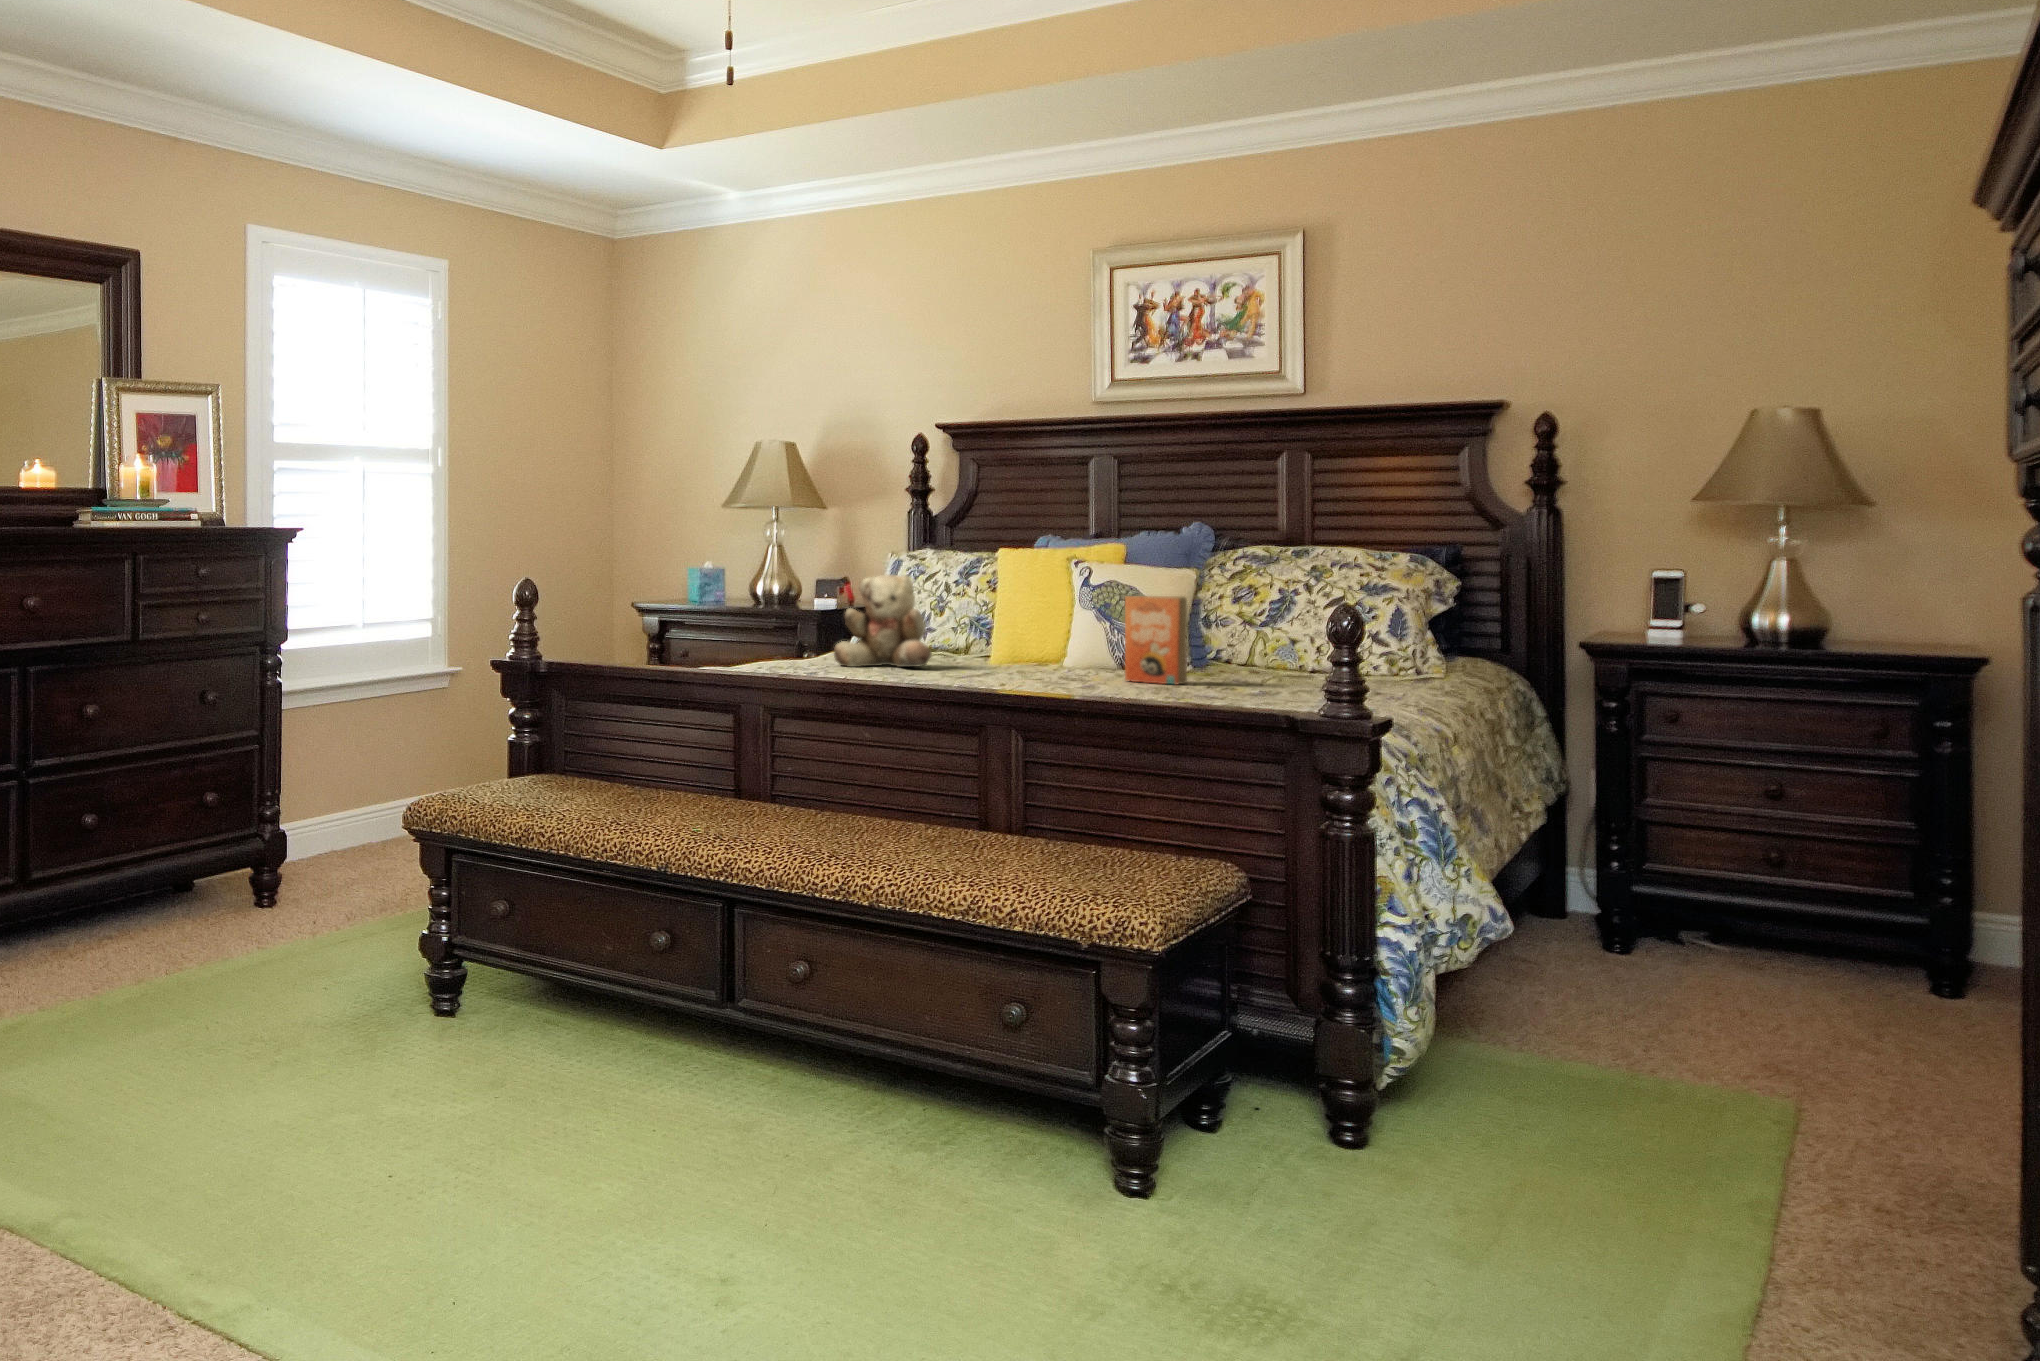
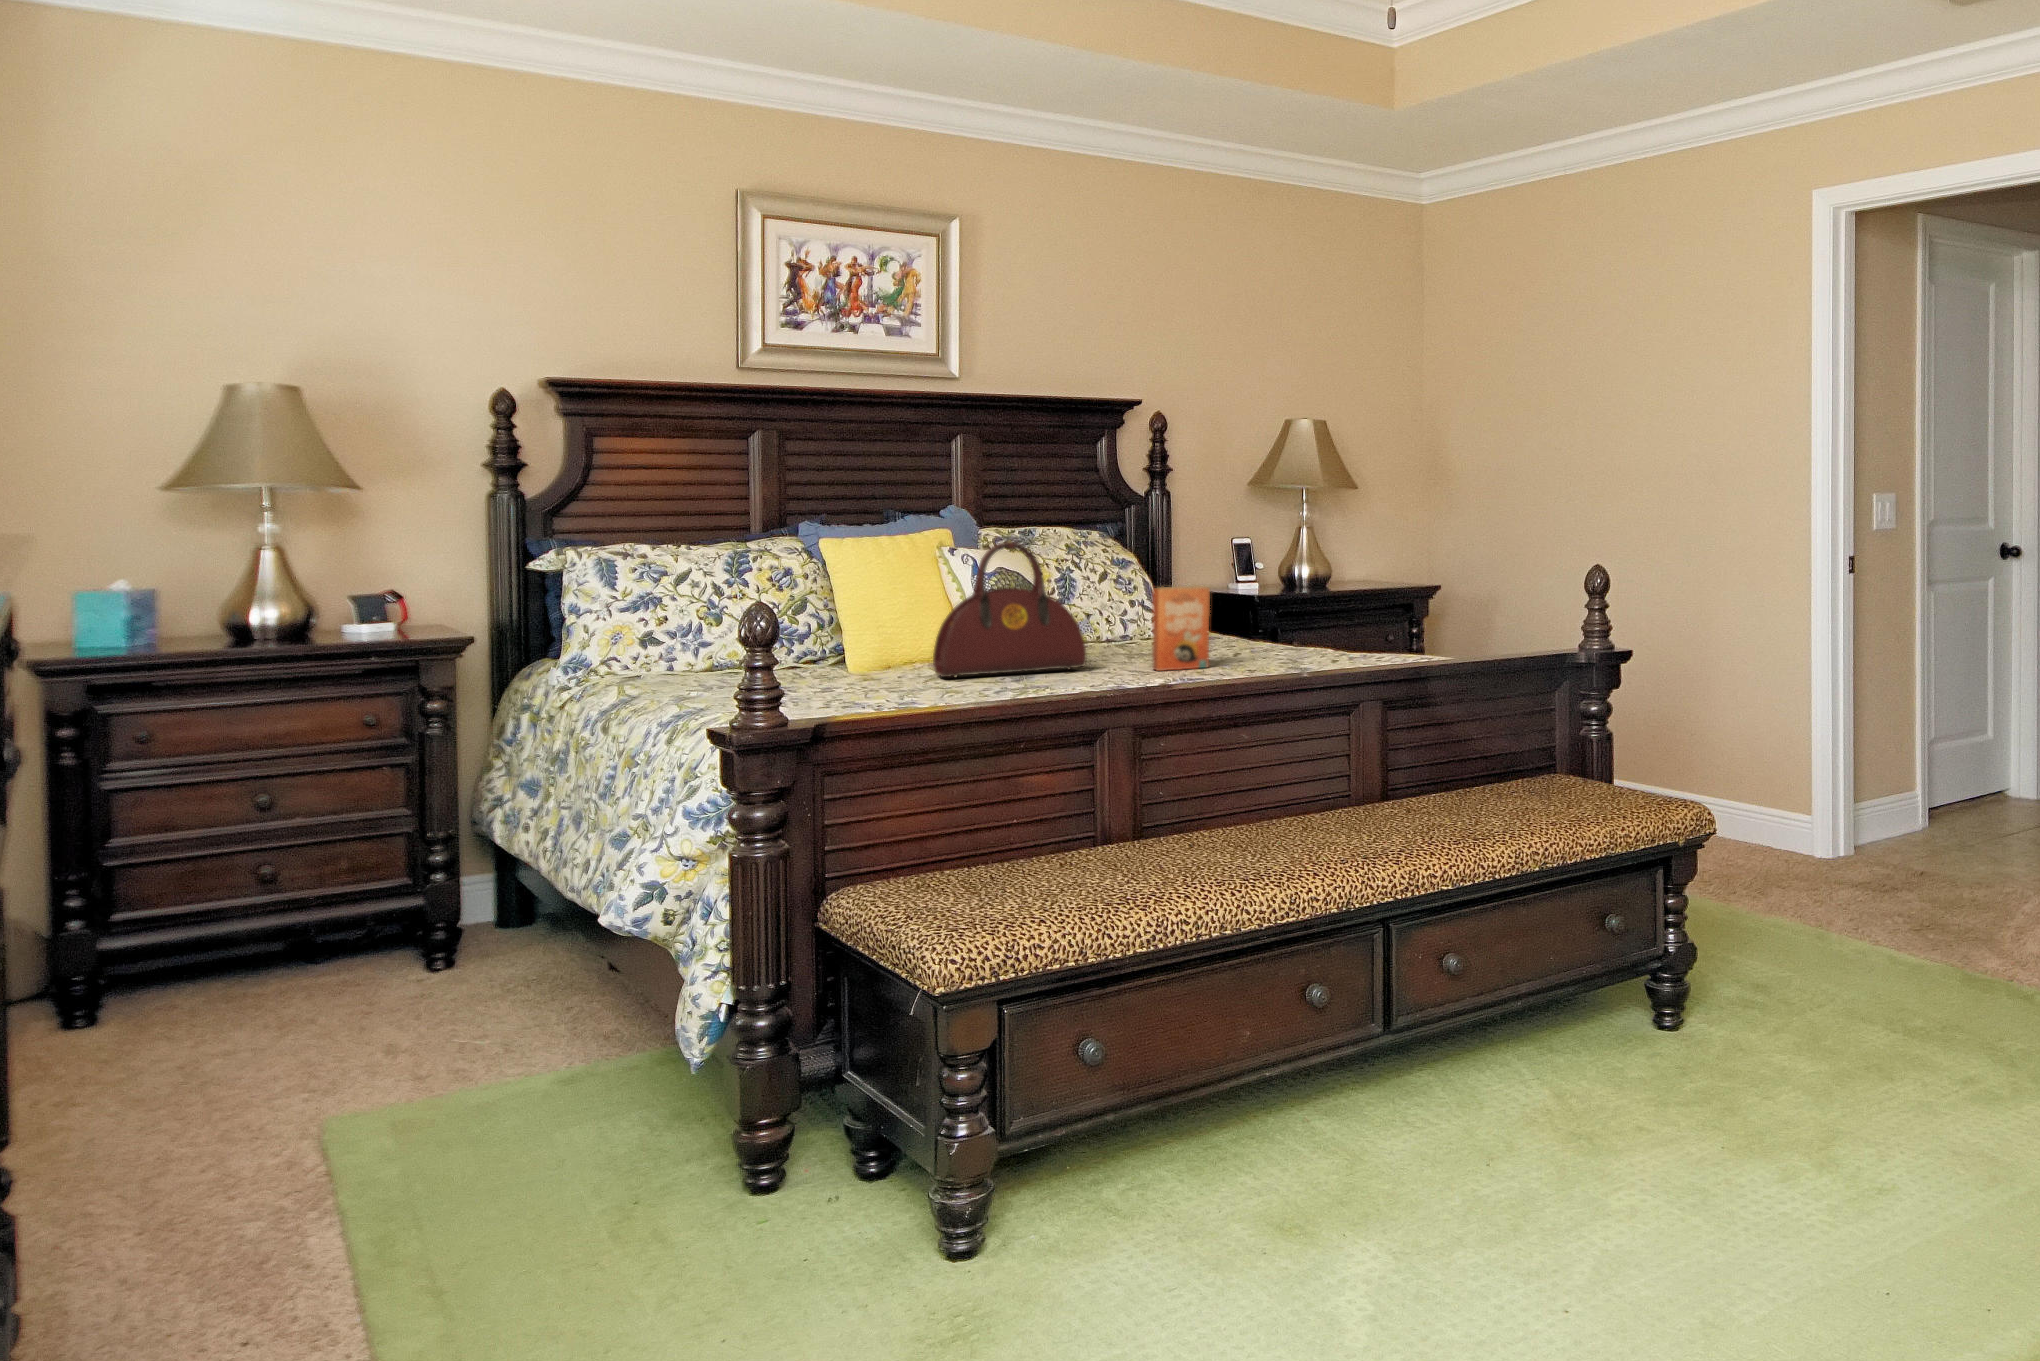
handbag: none [968,546,1108,673] -> present [933,541,1087,677]
teddy bear: present [834,574,932,667] -> none [833,582,955,700]

